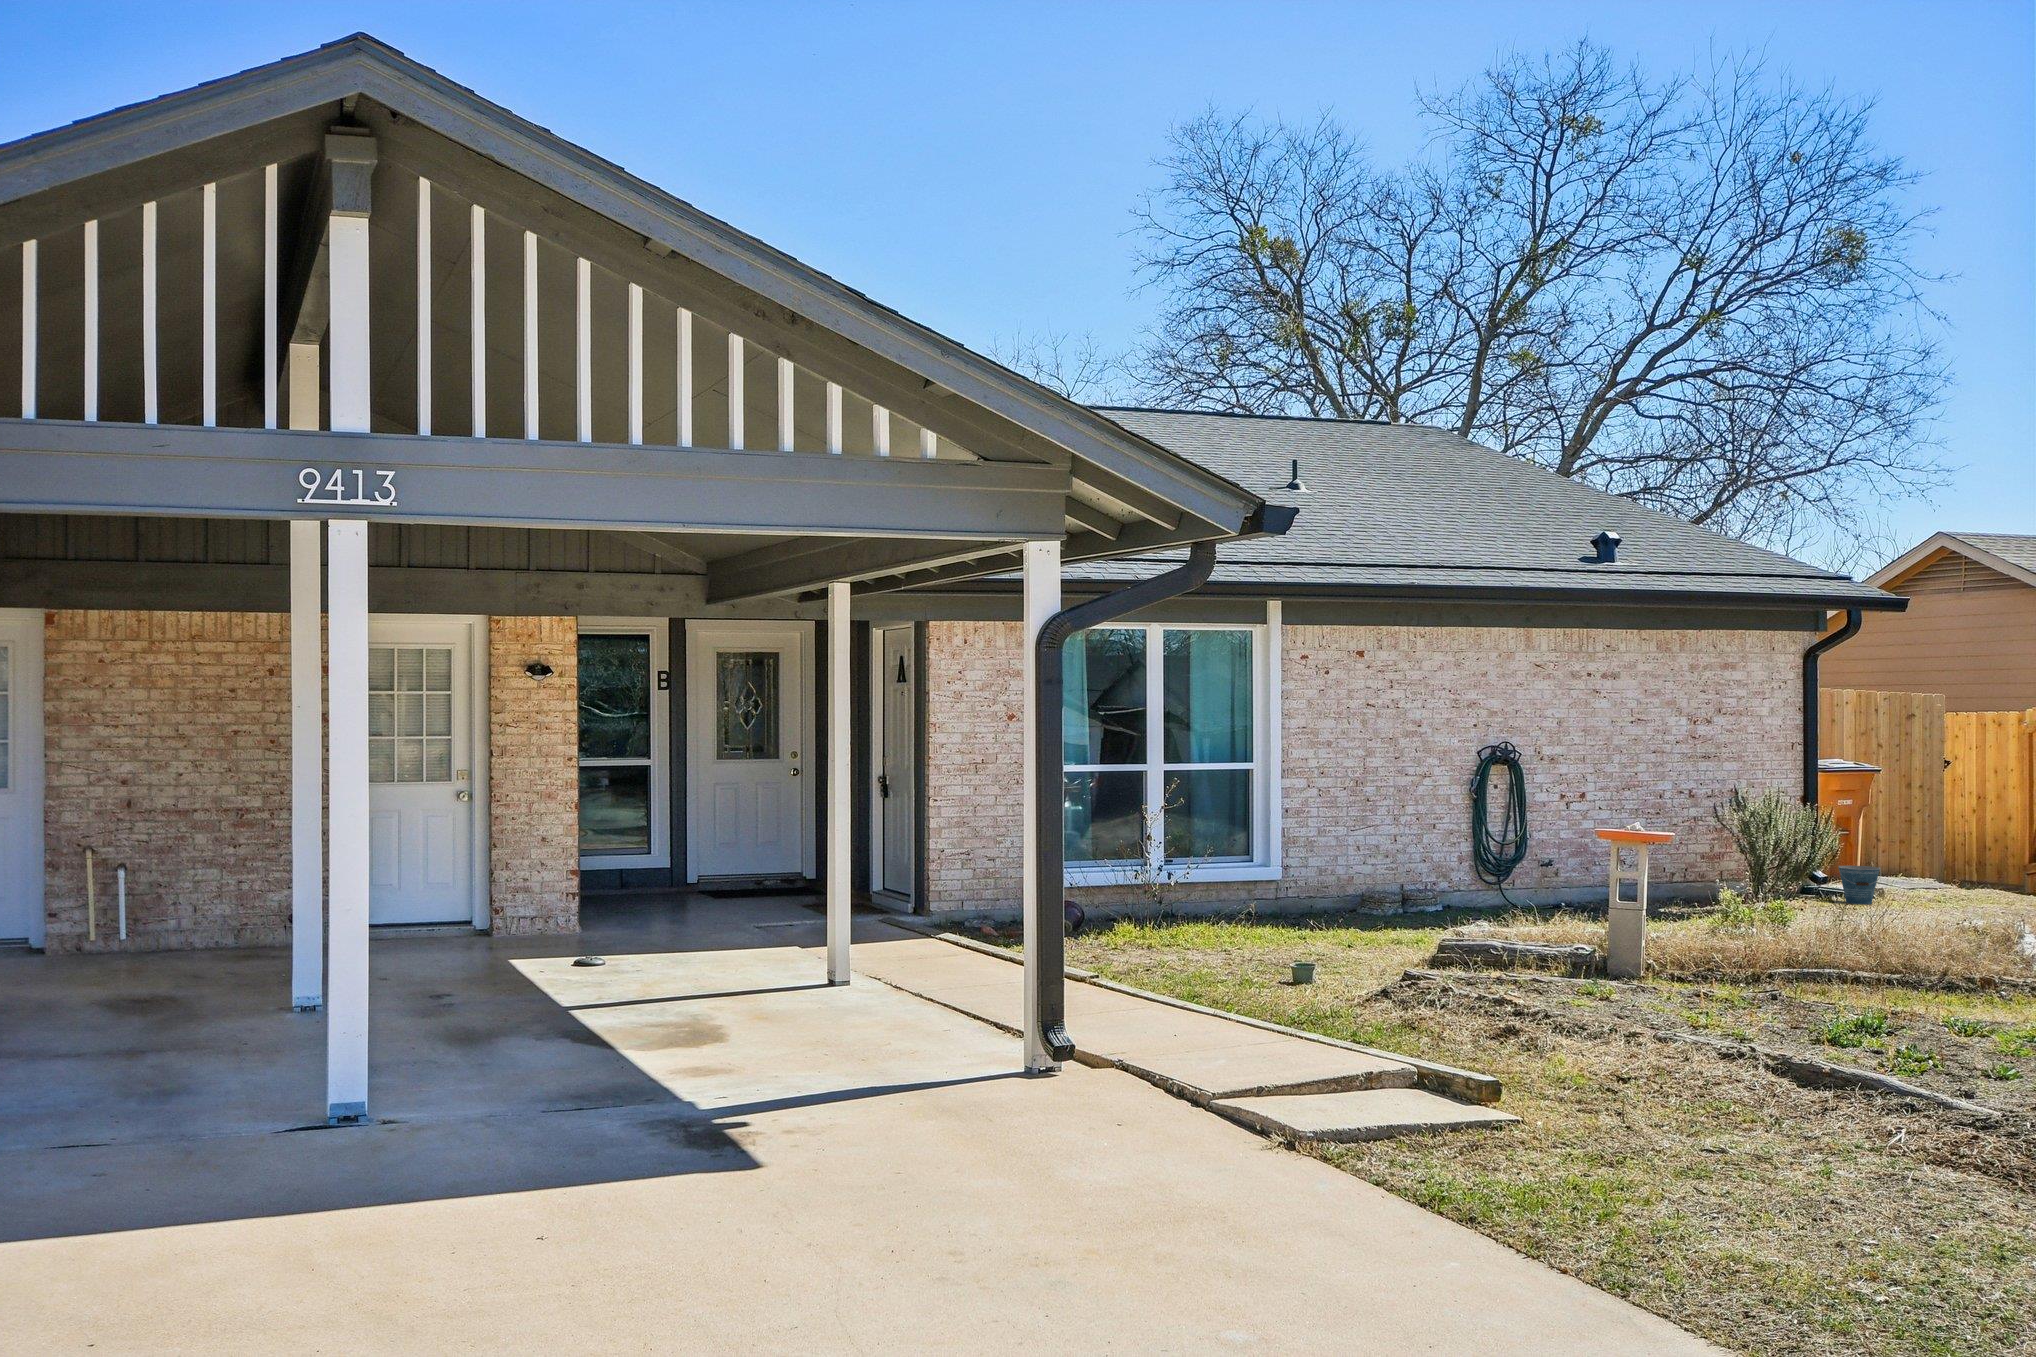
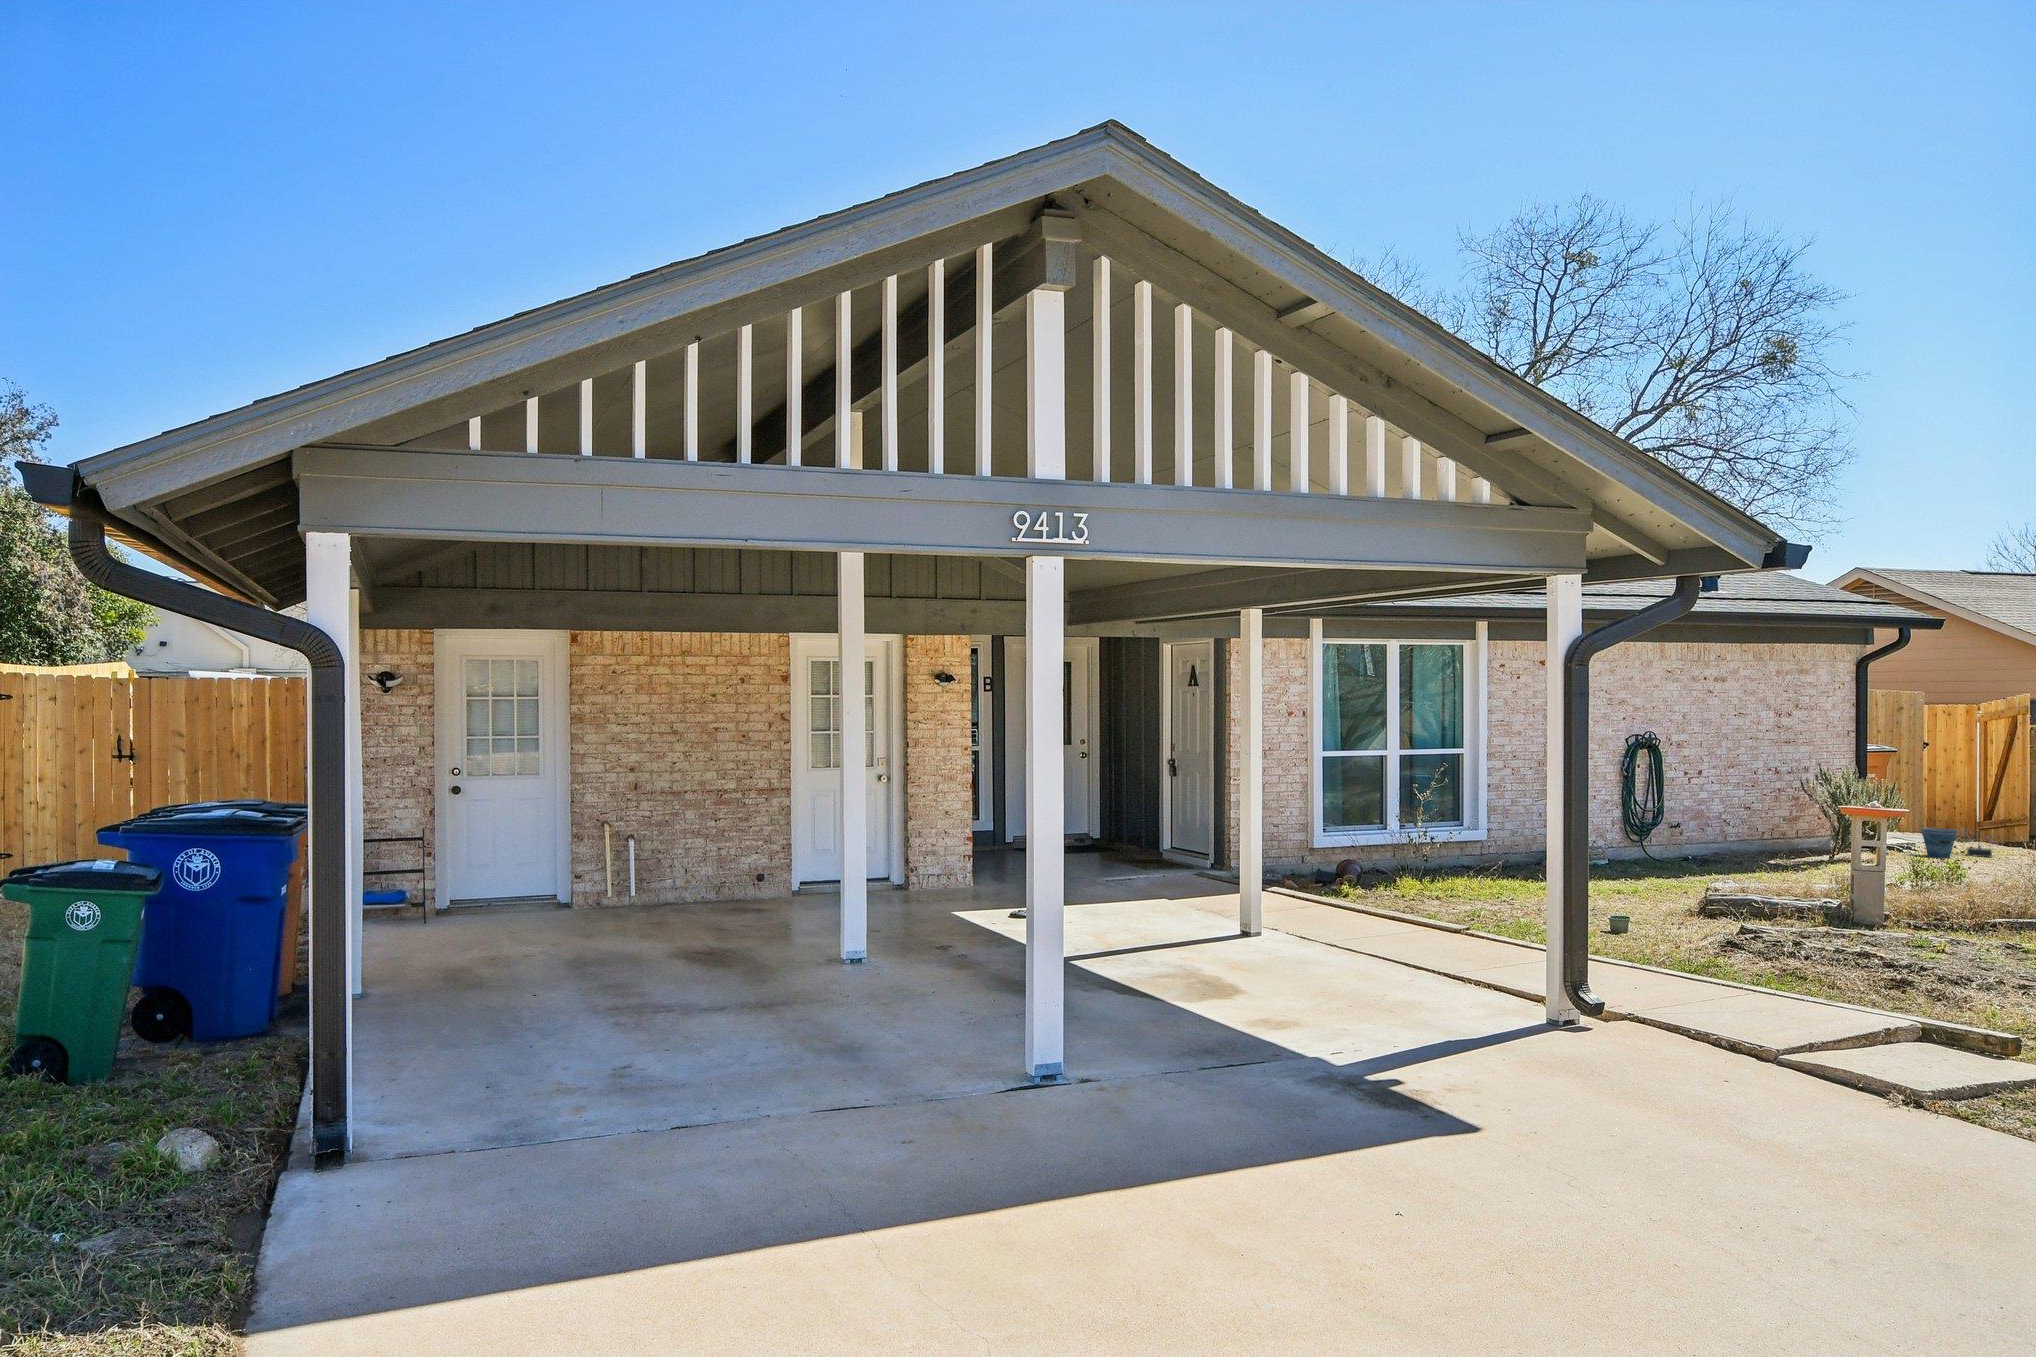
decorative plant: none [1896,866,1943,905] -> present [1961,829,1993,857]

